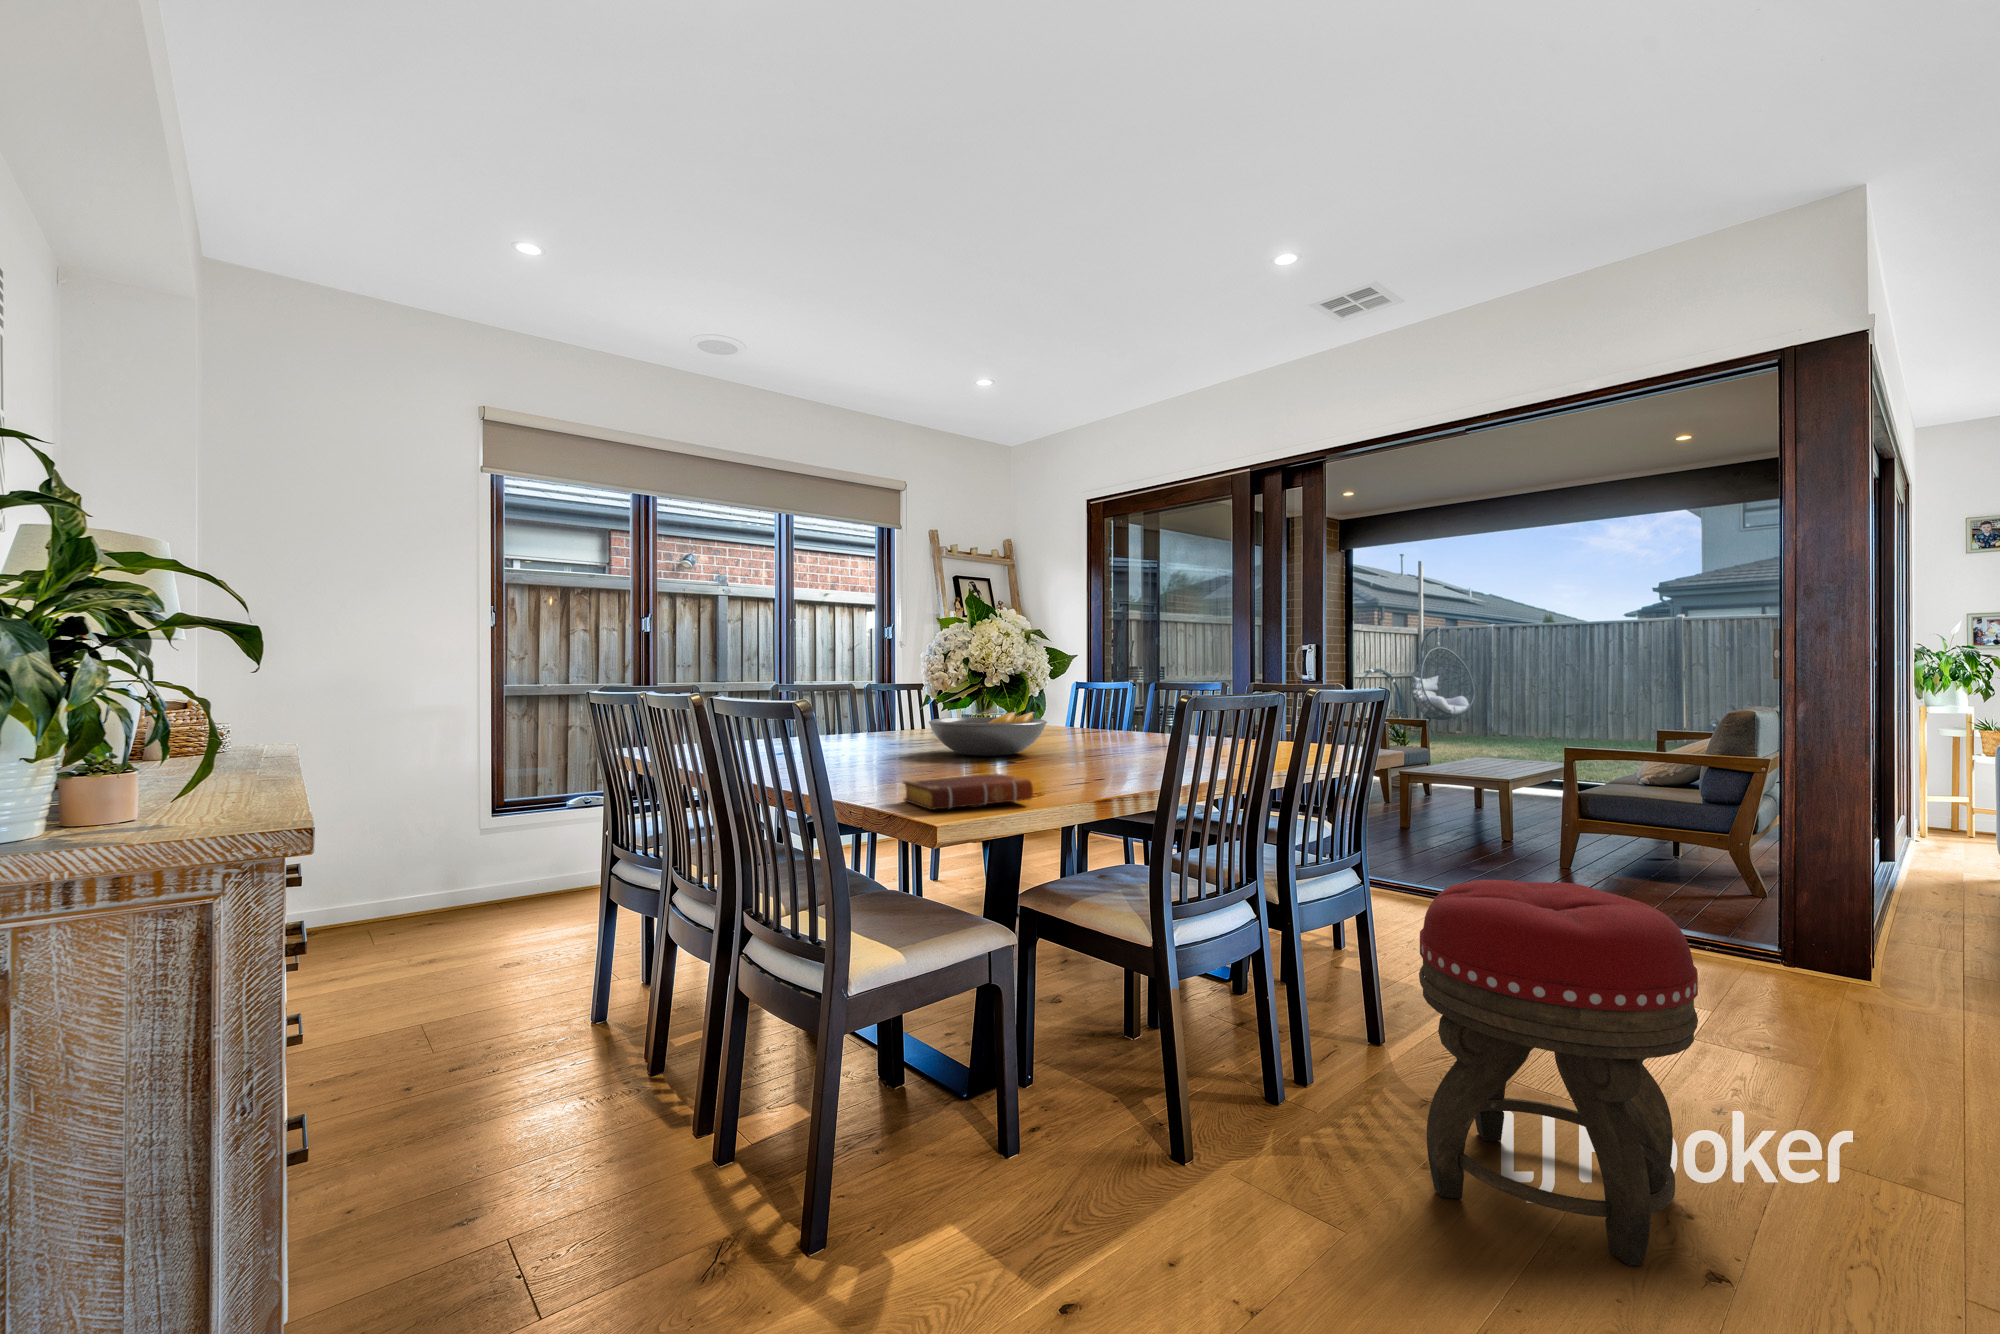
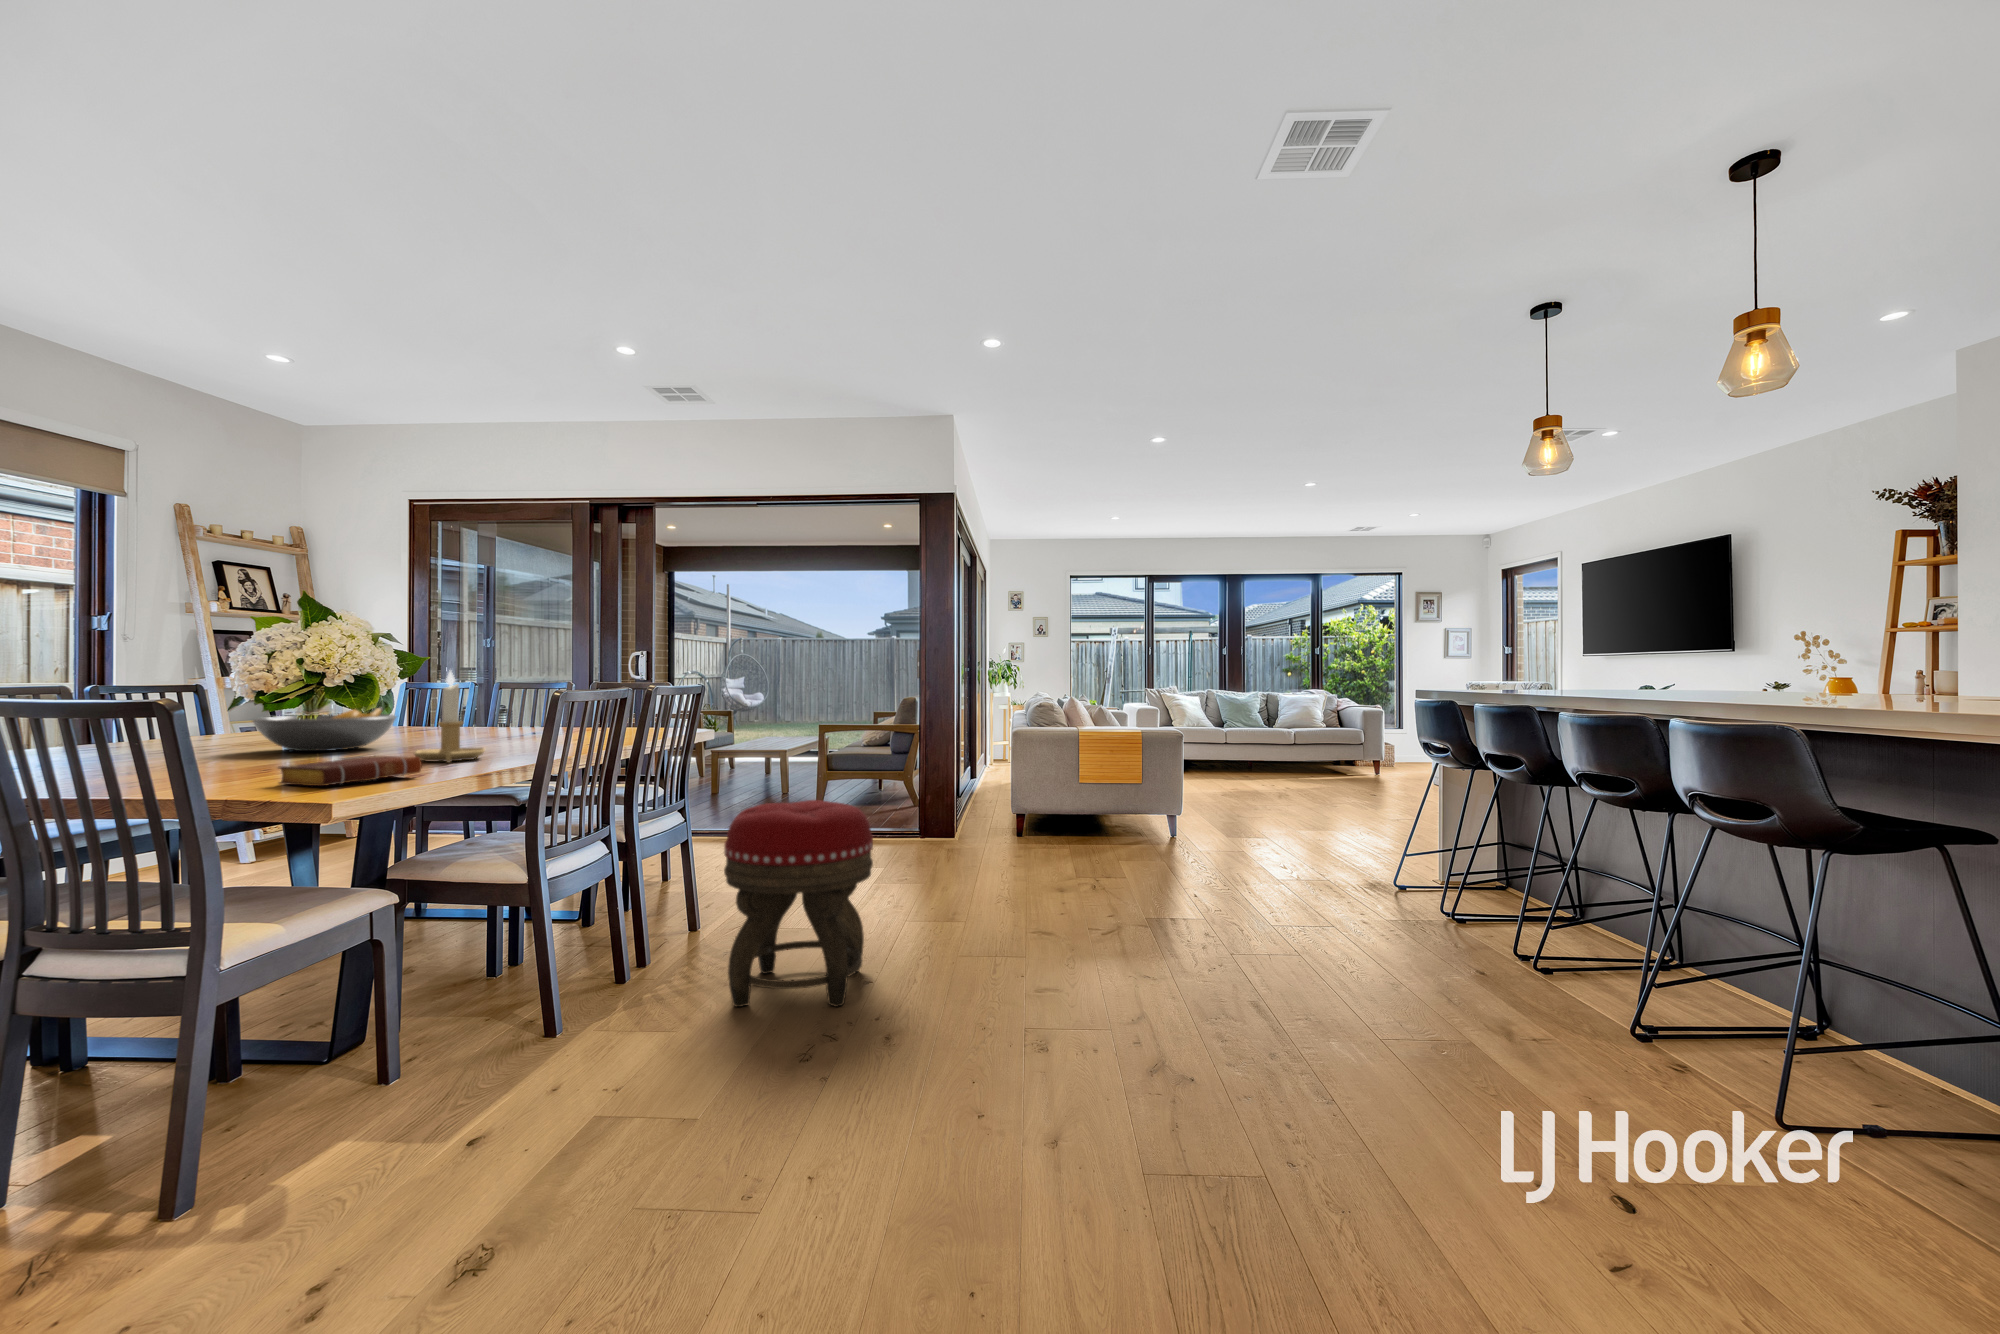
candlestick: none [1043,671,1118,784] -> present [414,671,485,763]

